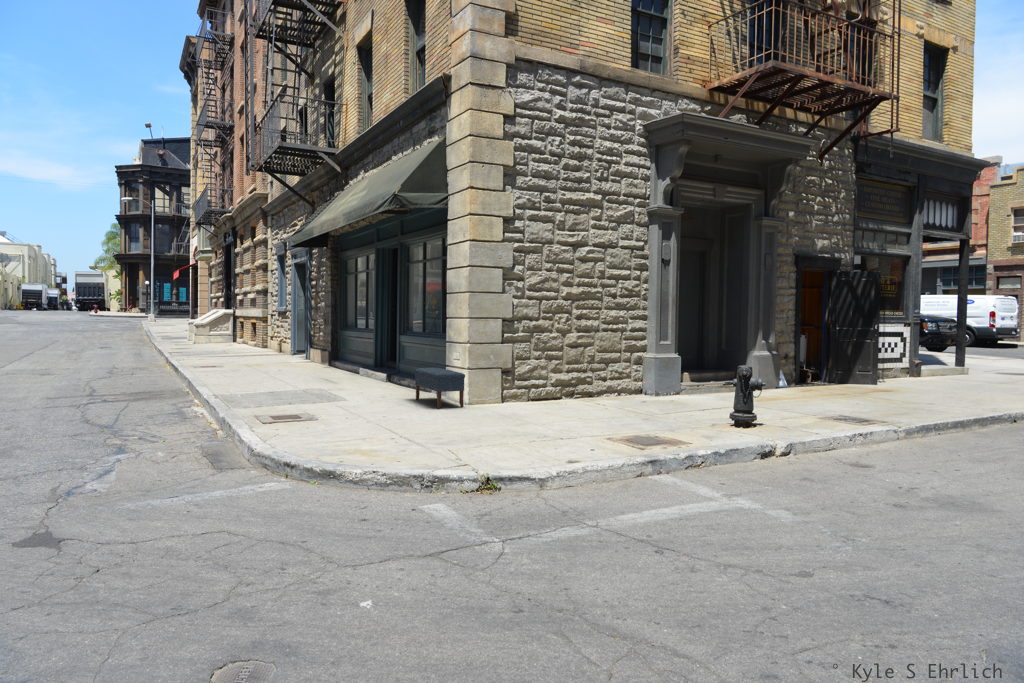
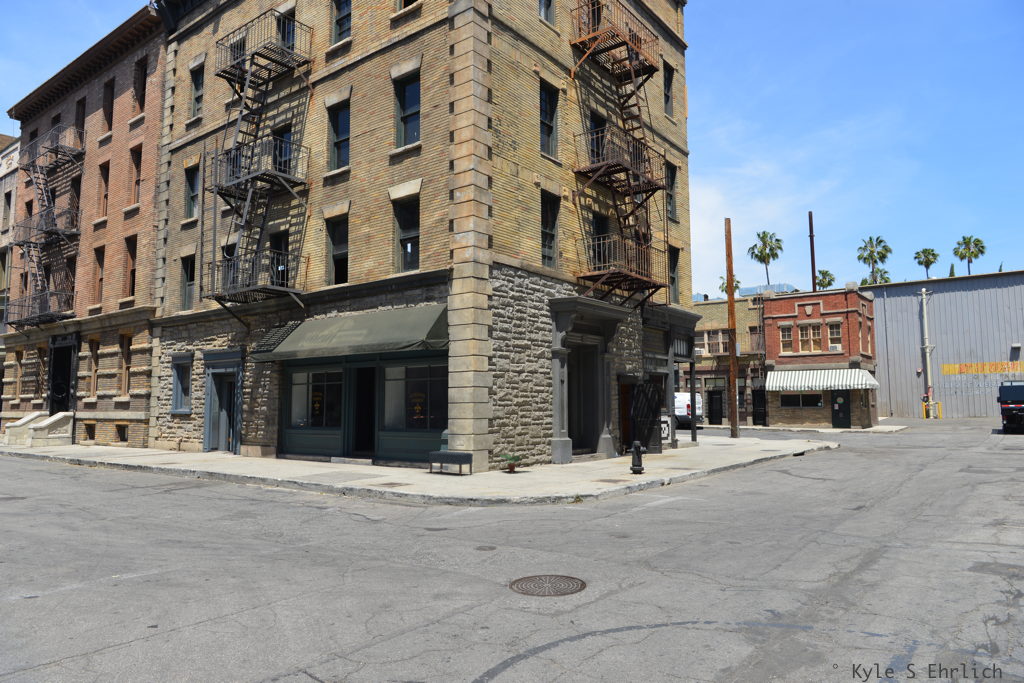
potted plant: none [517,372,568,407] -> present [500,452,520,472]

